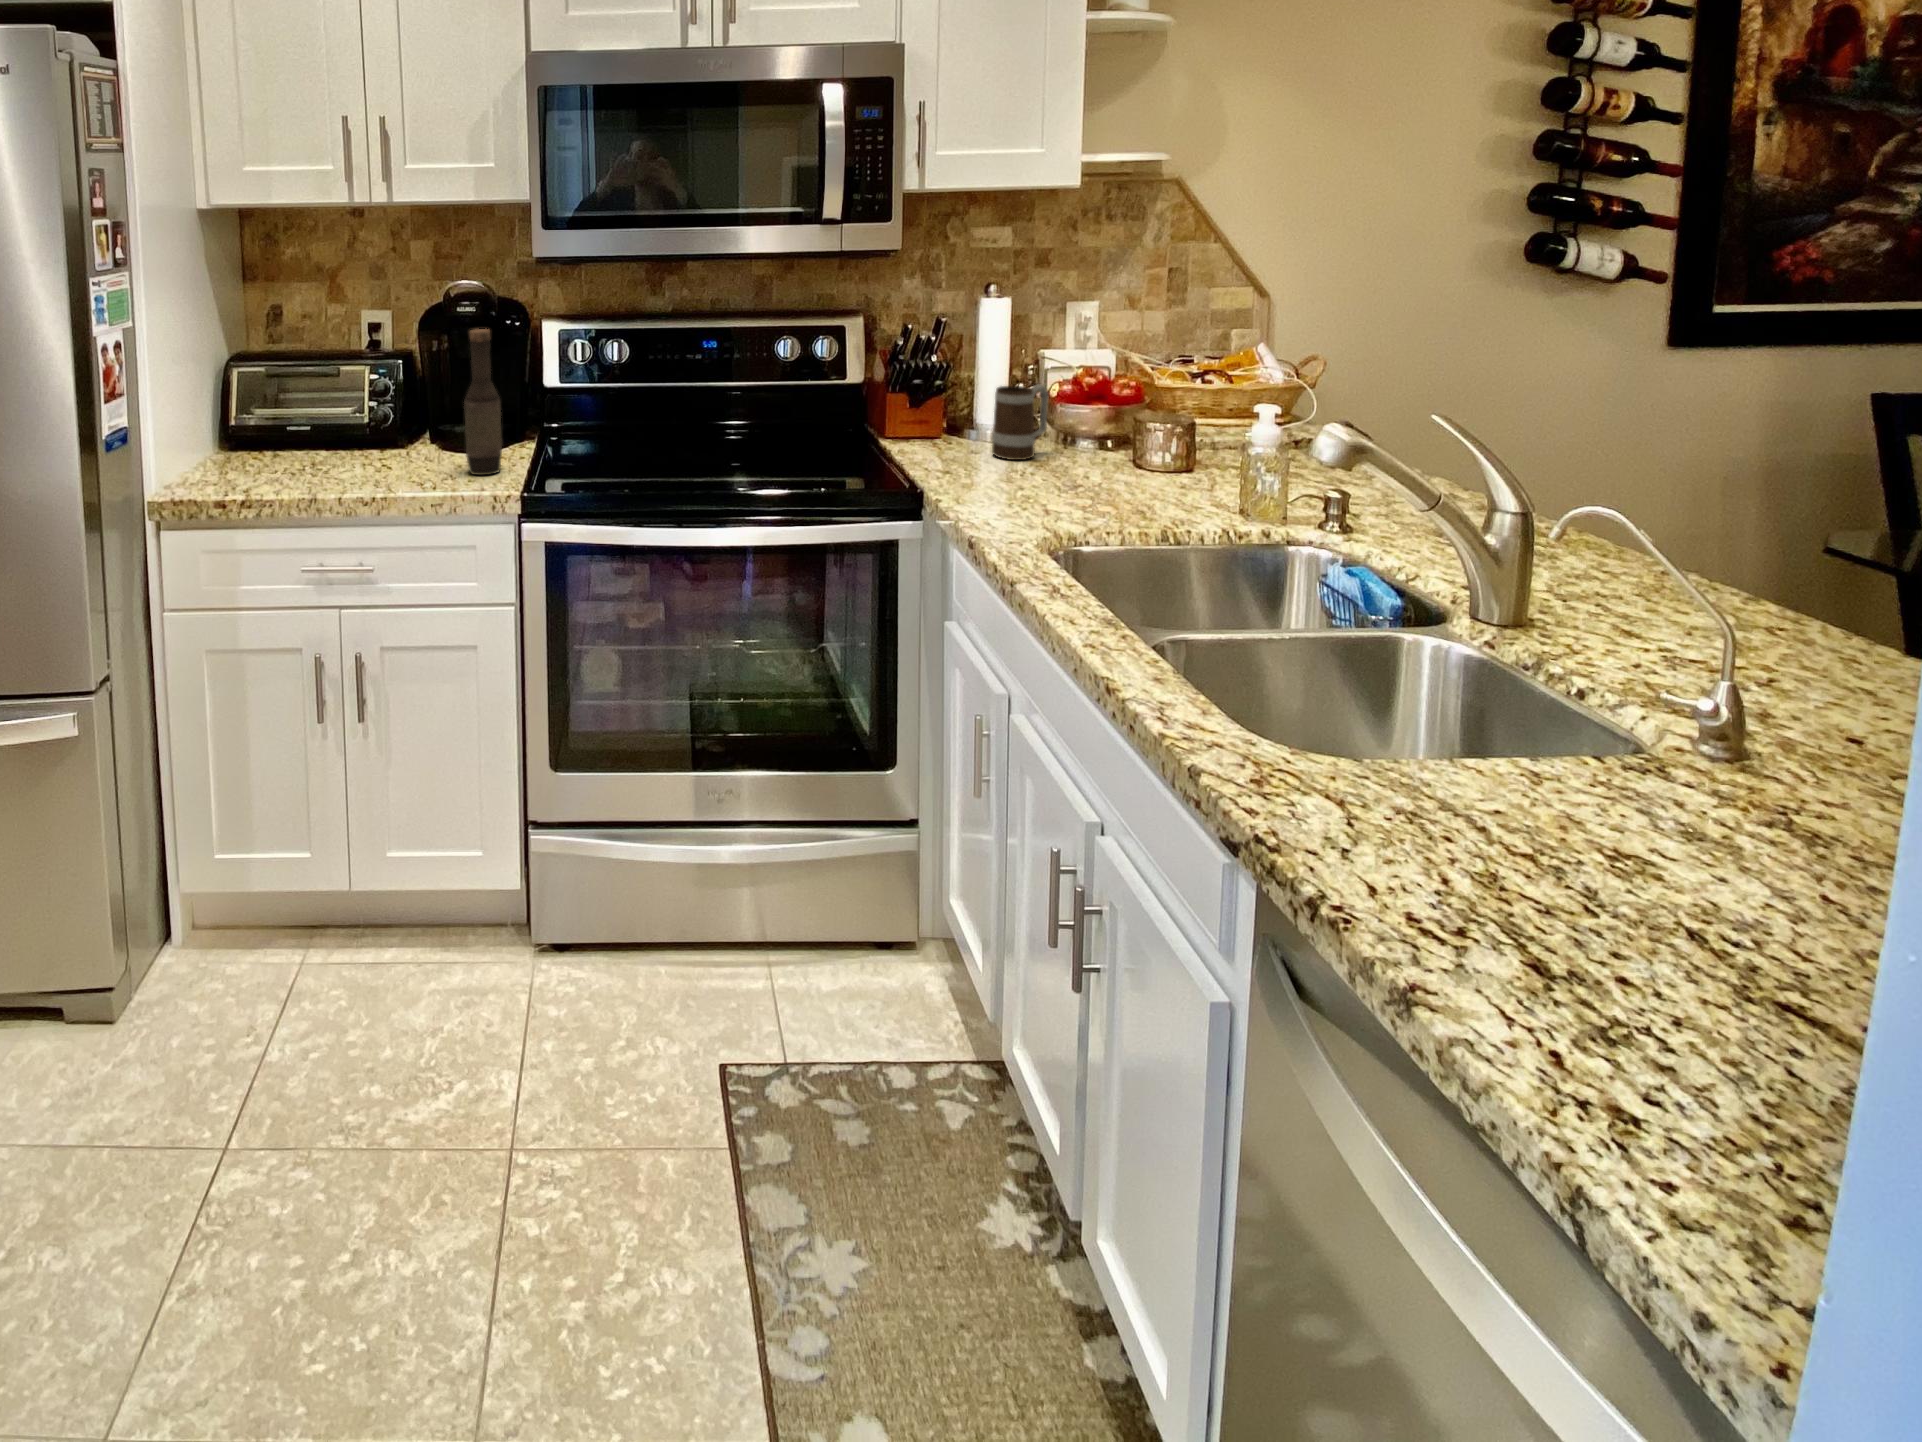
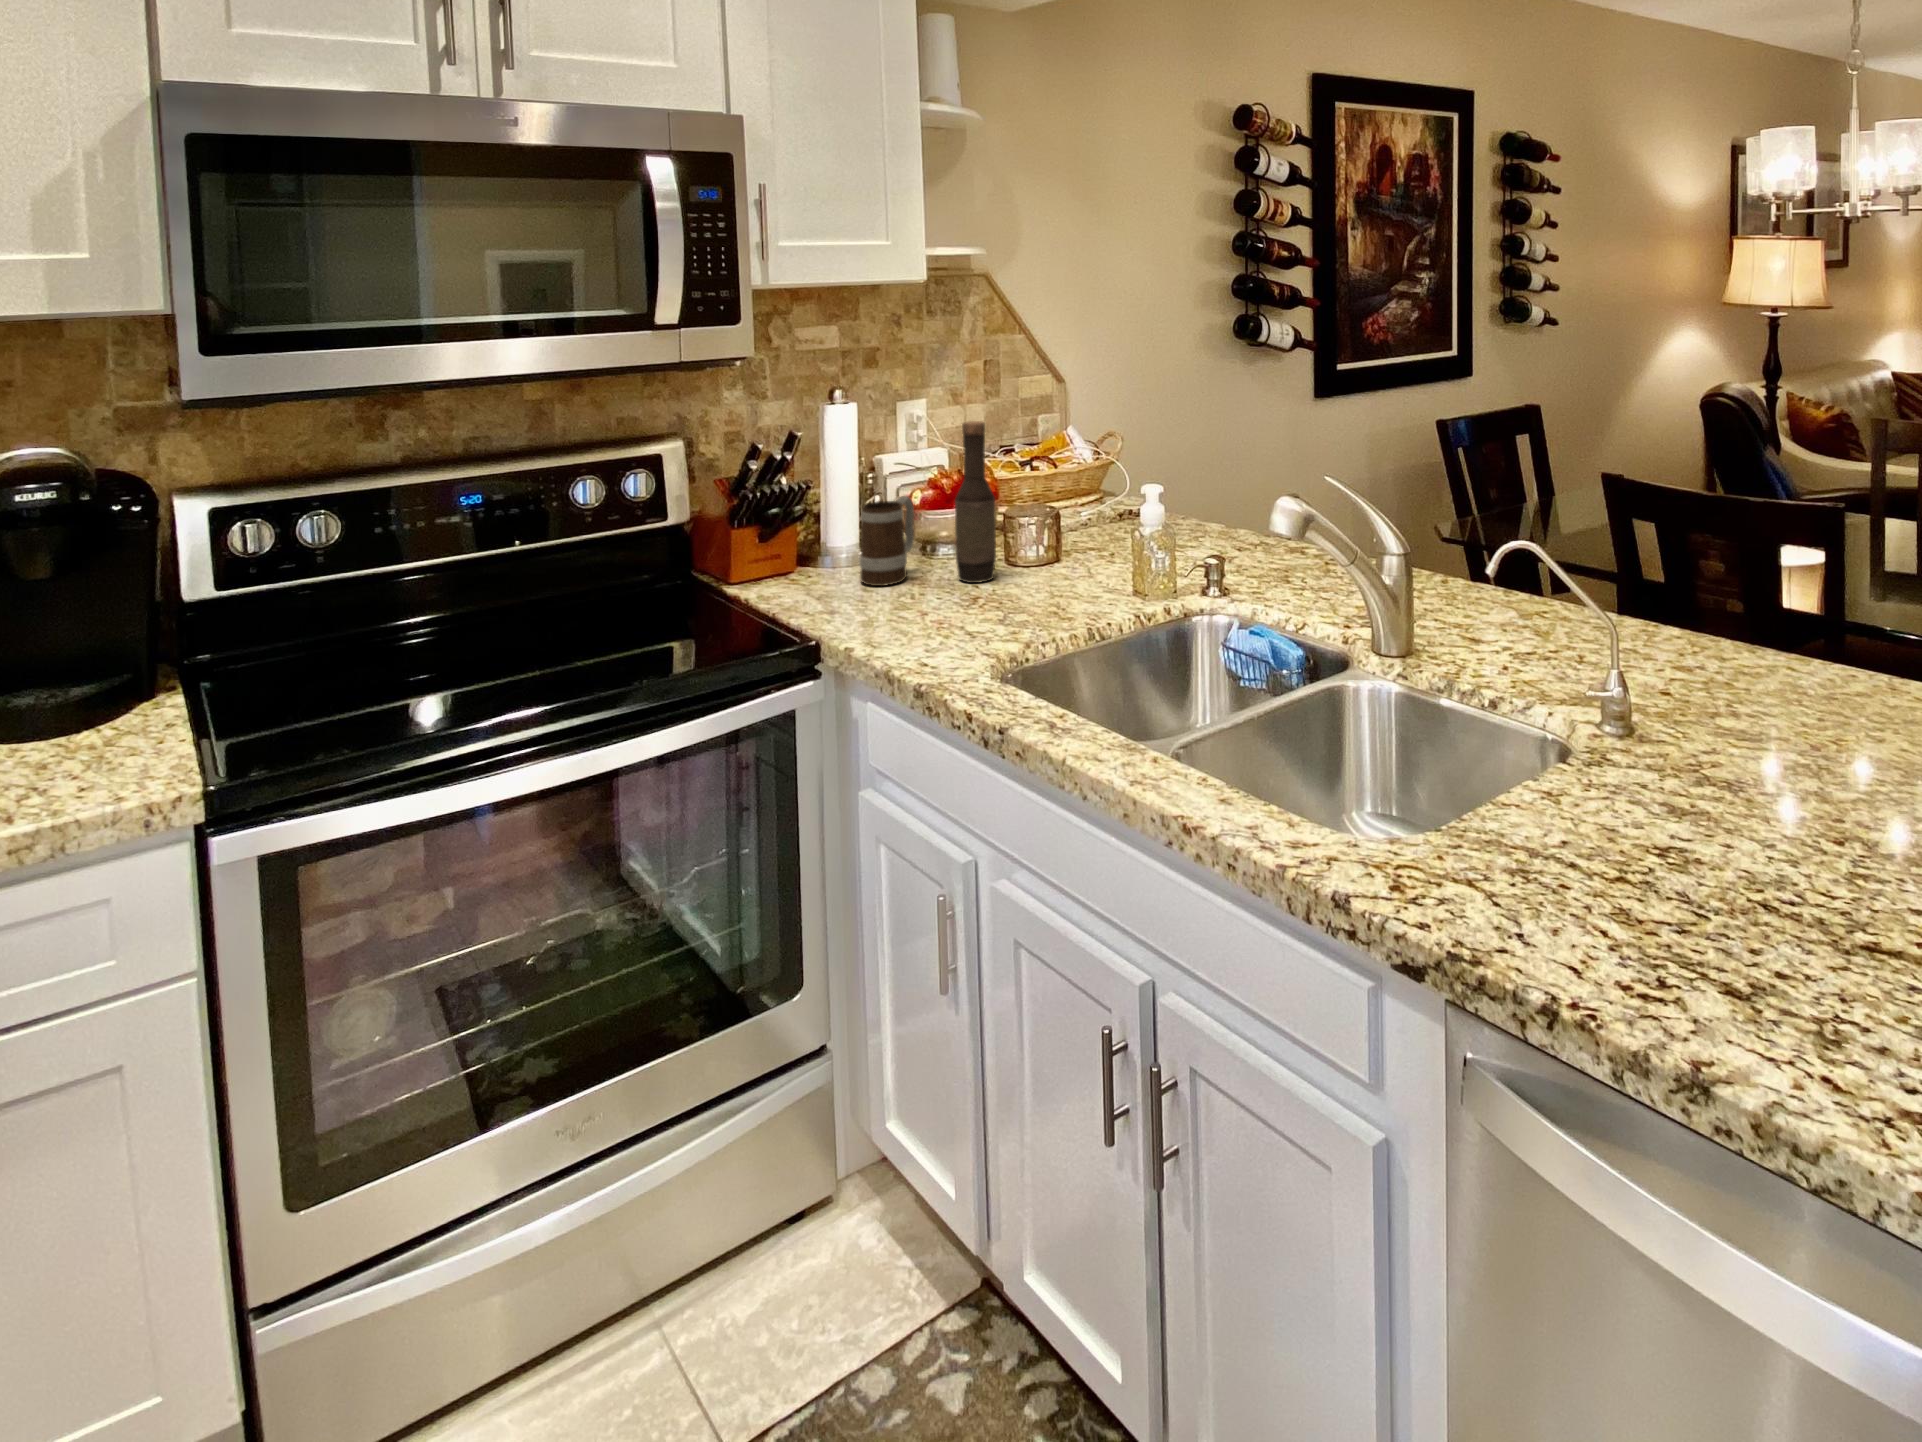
bottle: present [464,329,502,475] -> present [955,421,996,583]

